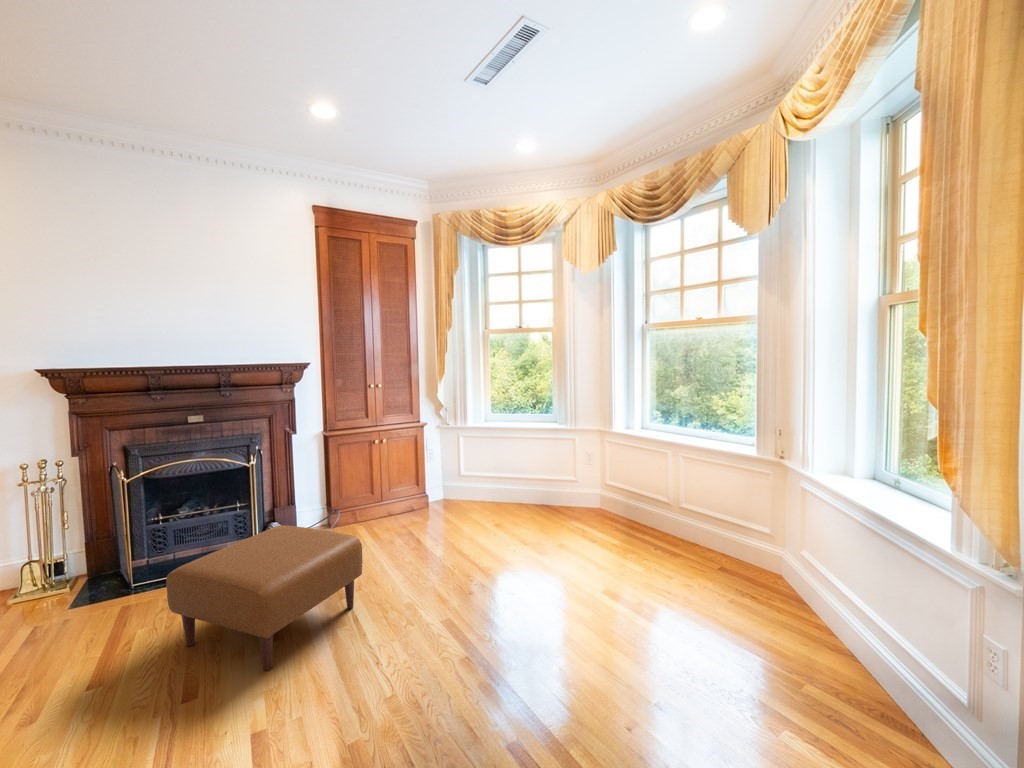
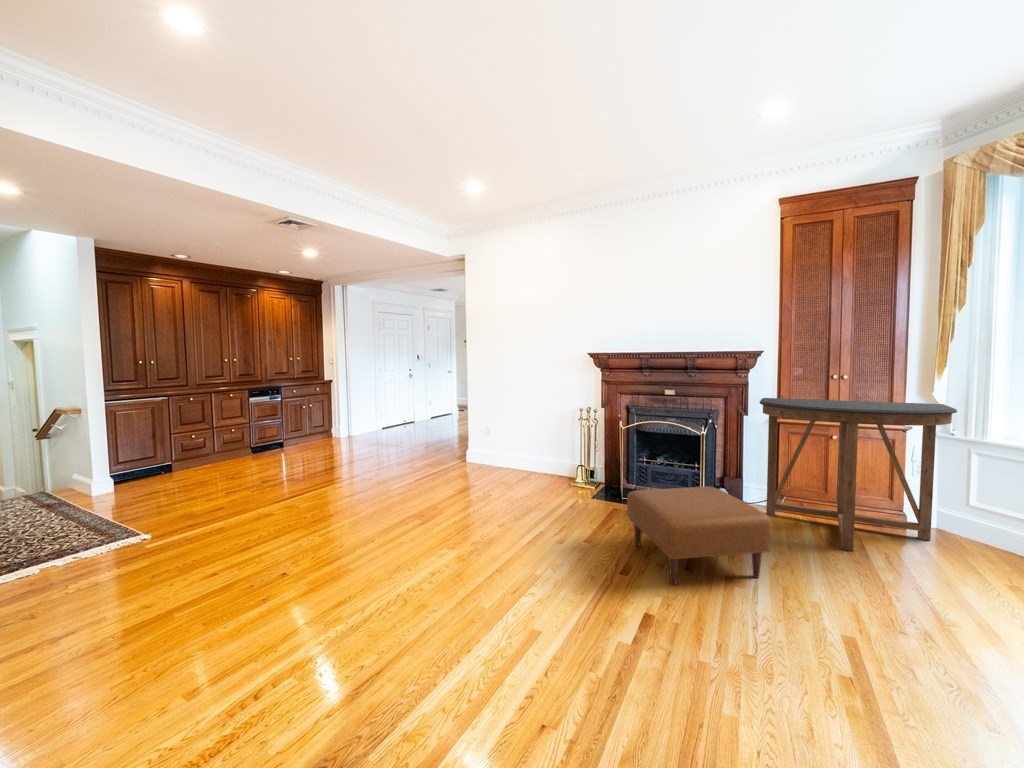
console table: none [309,403,457,544] -> present [760,398,957,551]

